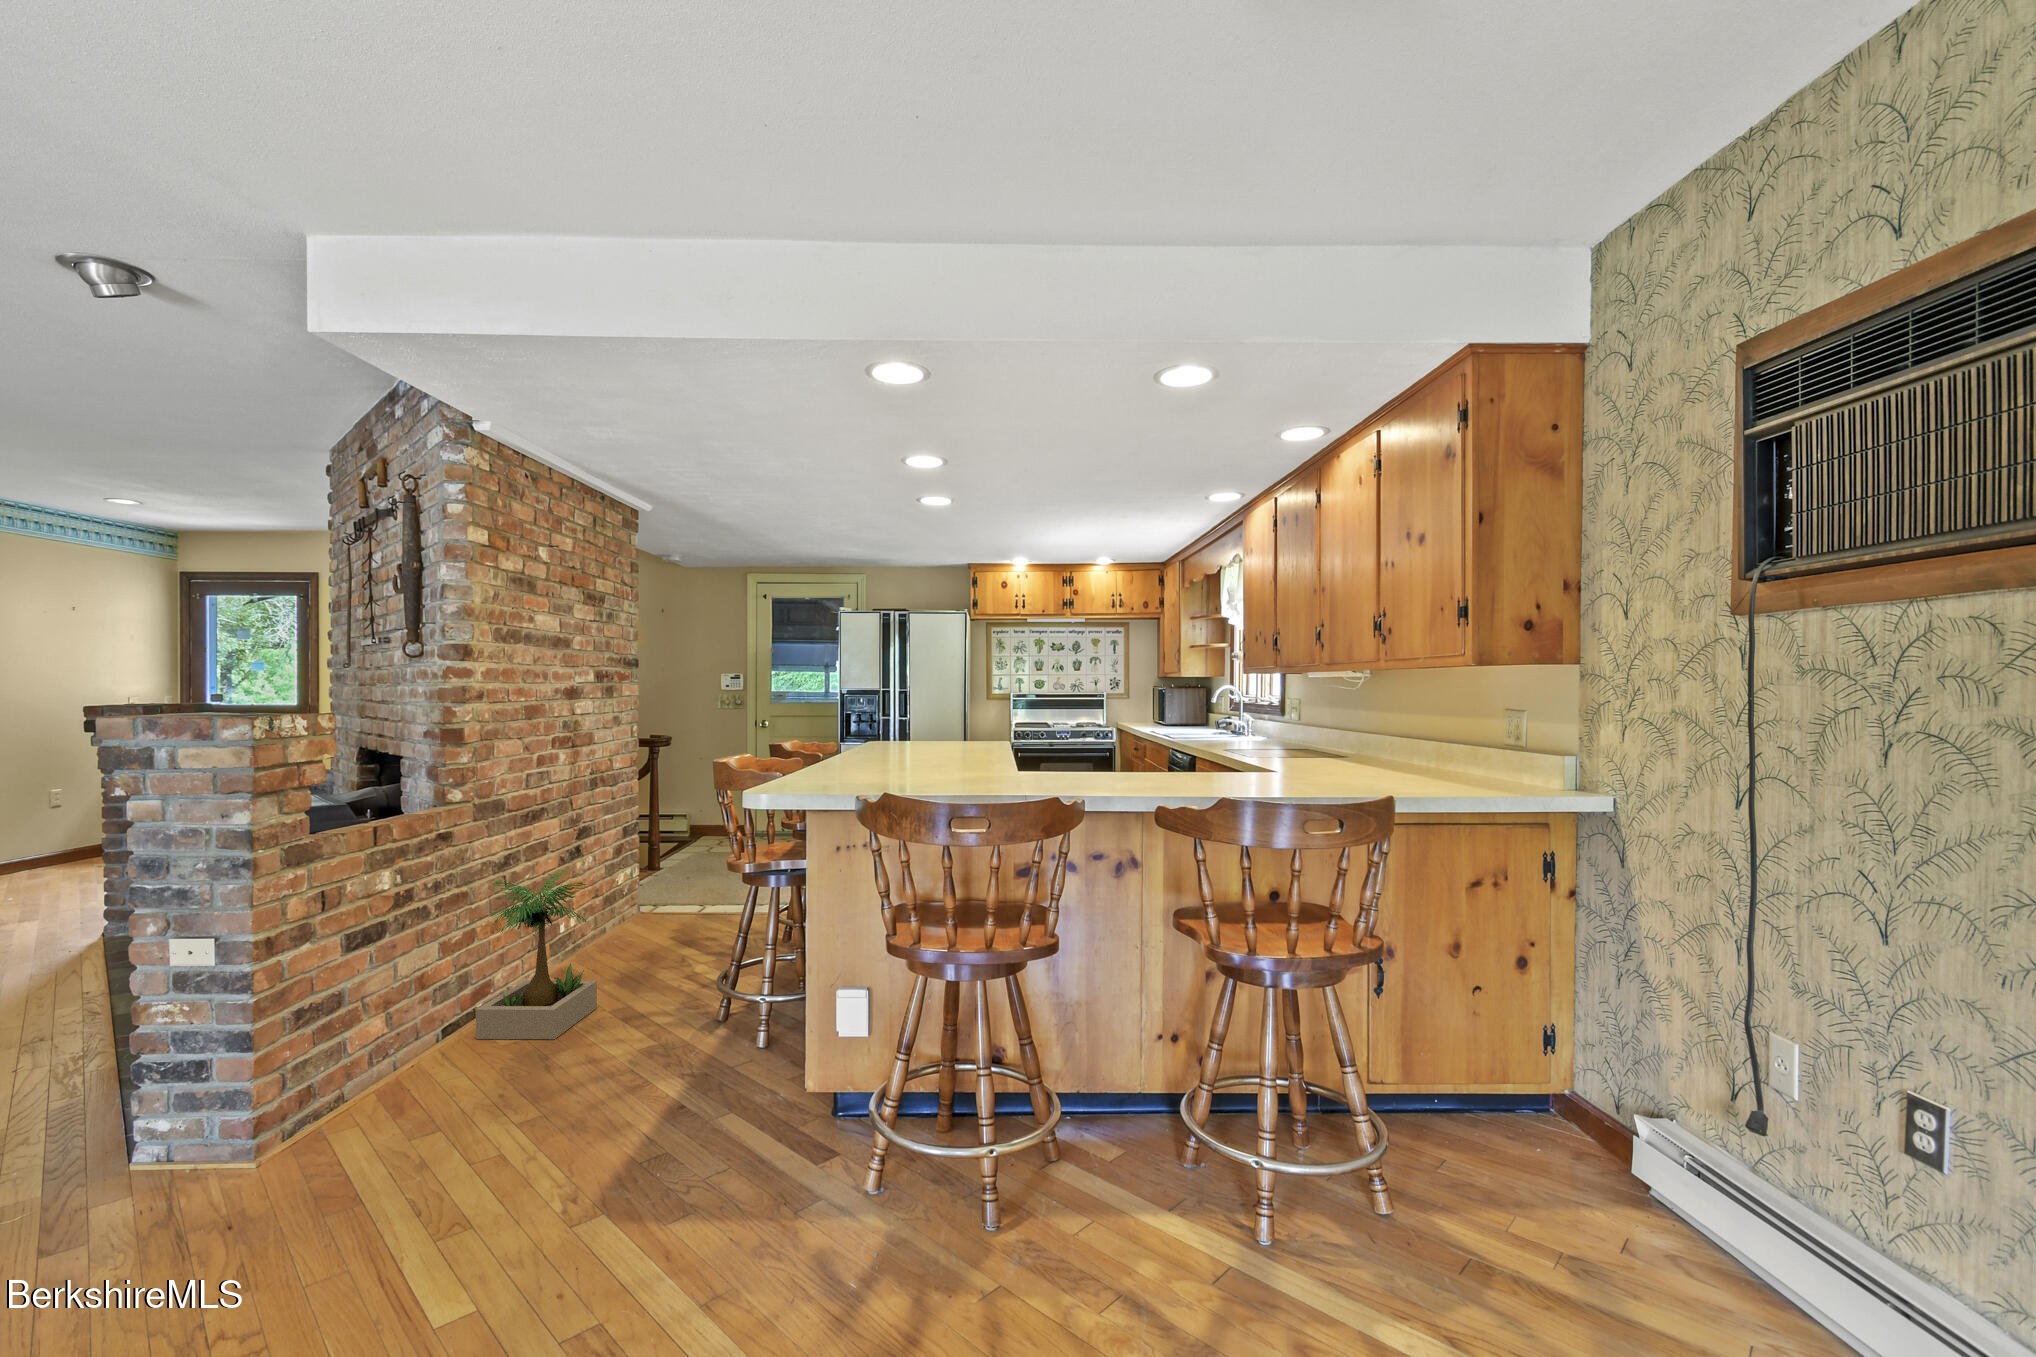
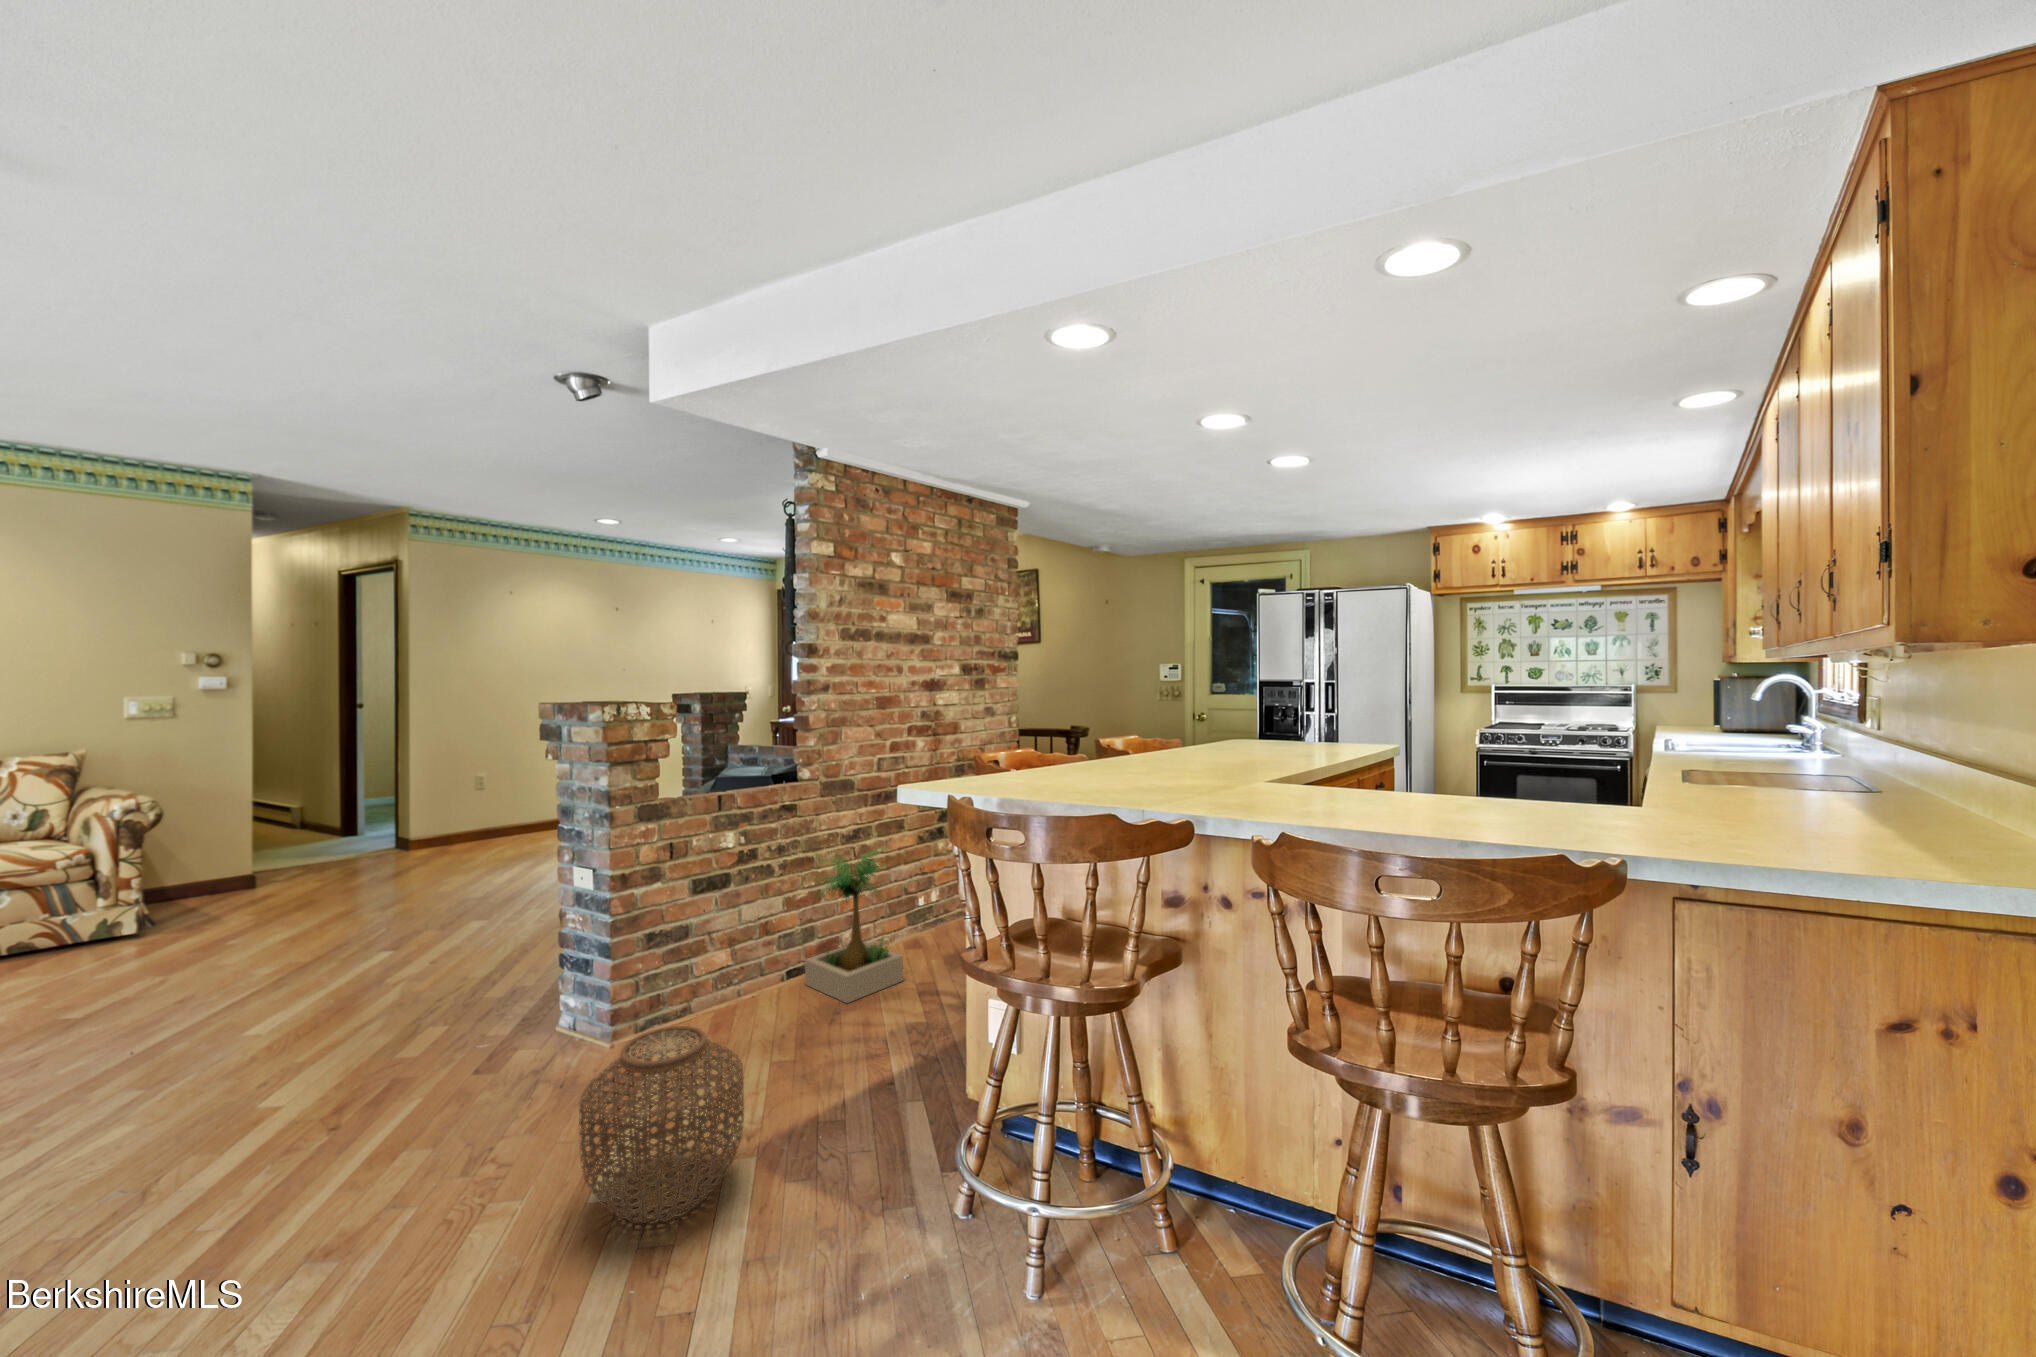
woven basket: none [466,1038,640,1239] -> present [579,1026,744,1223]

